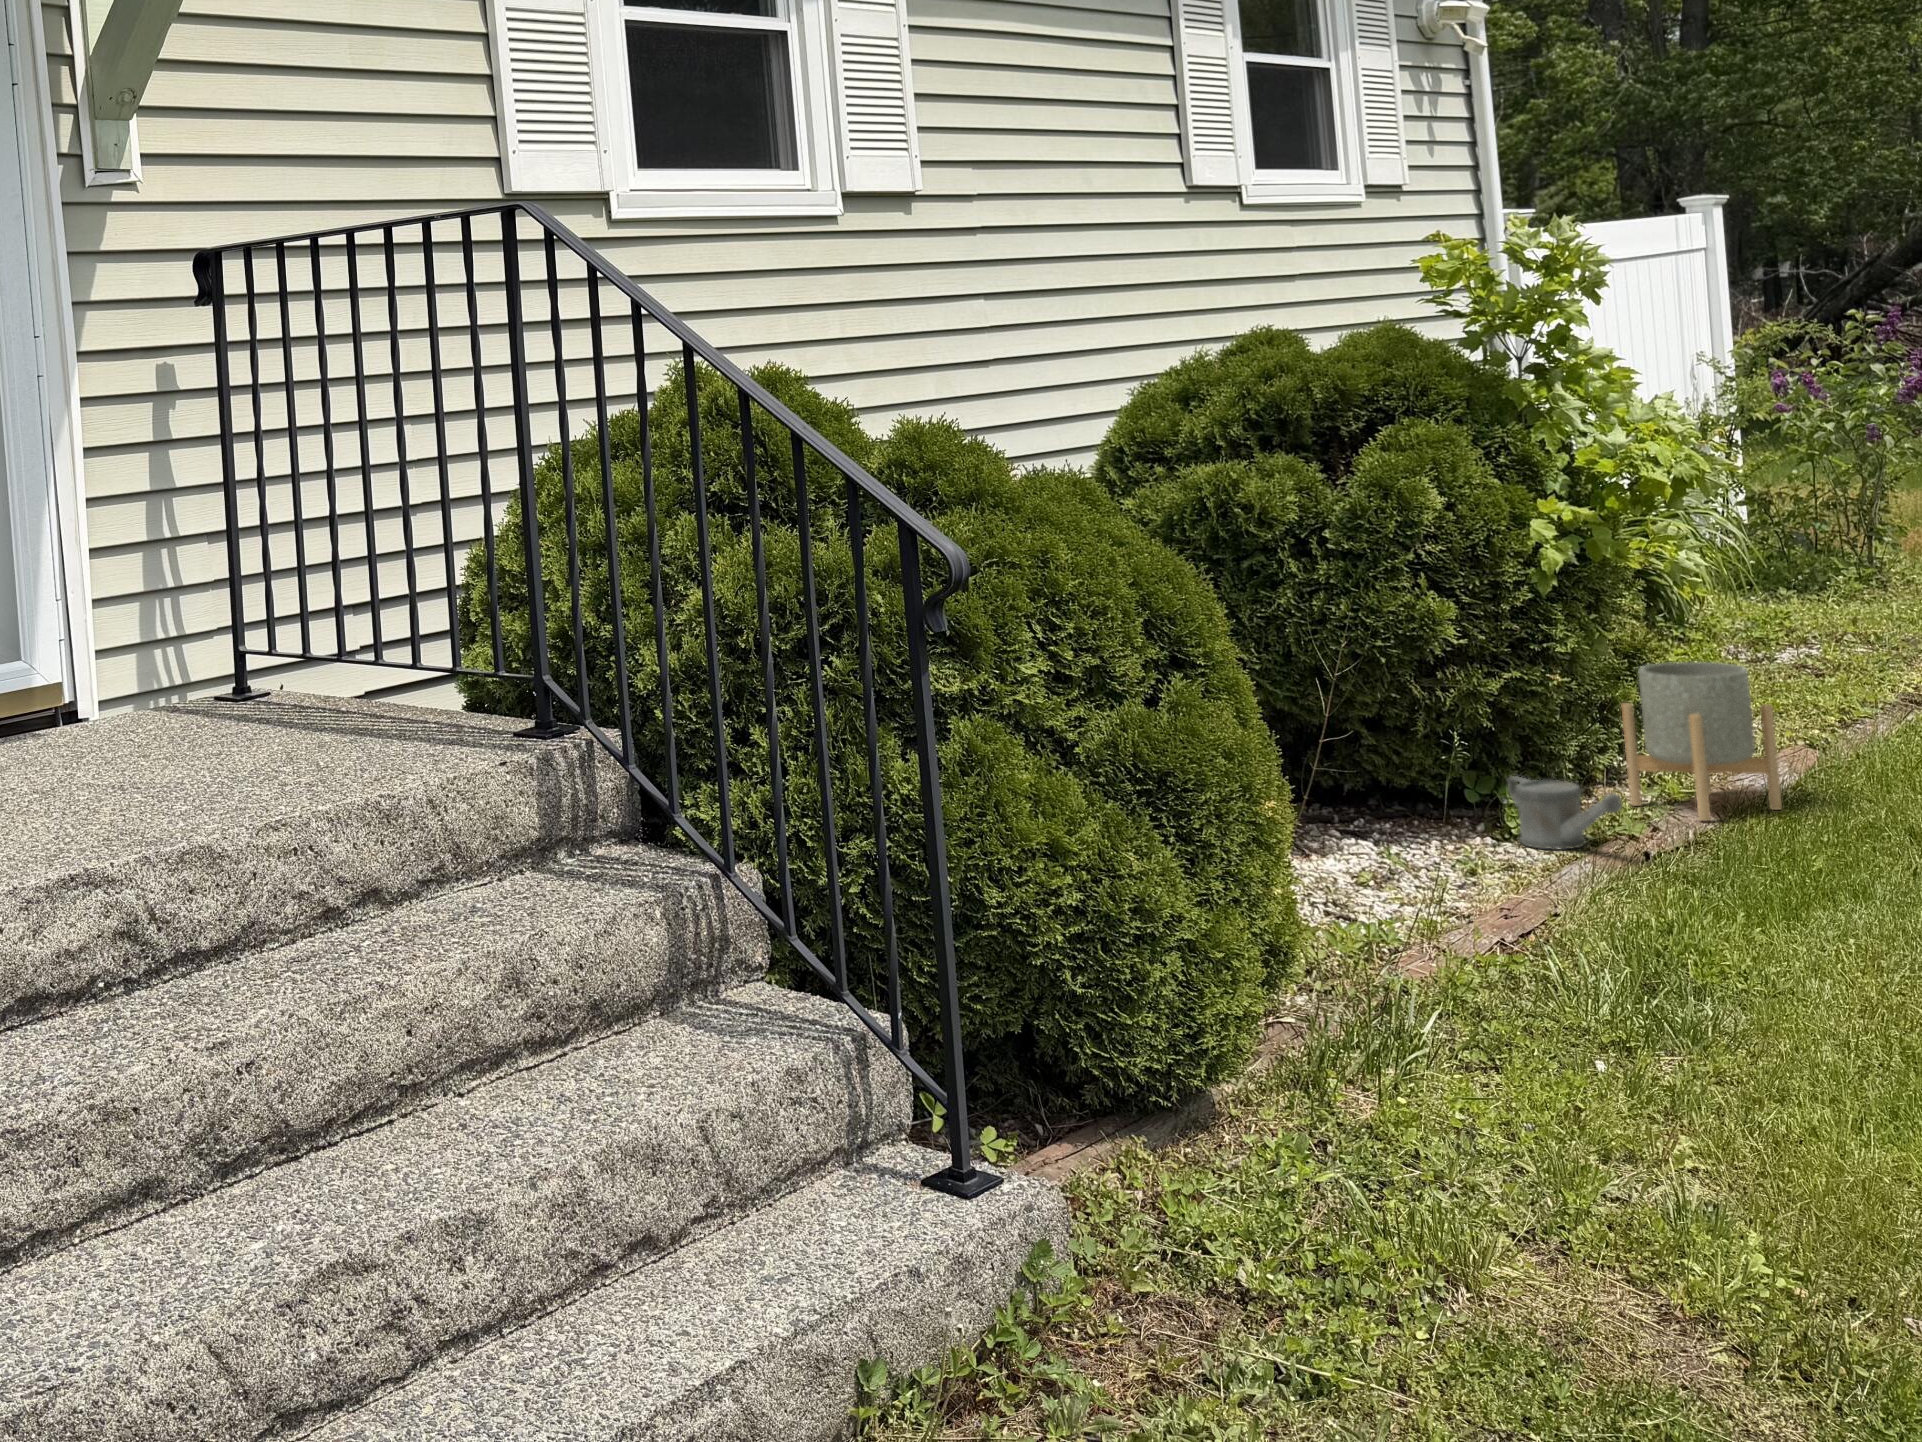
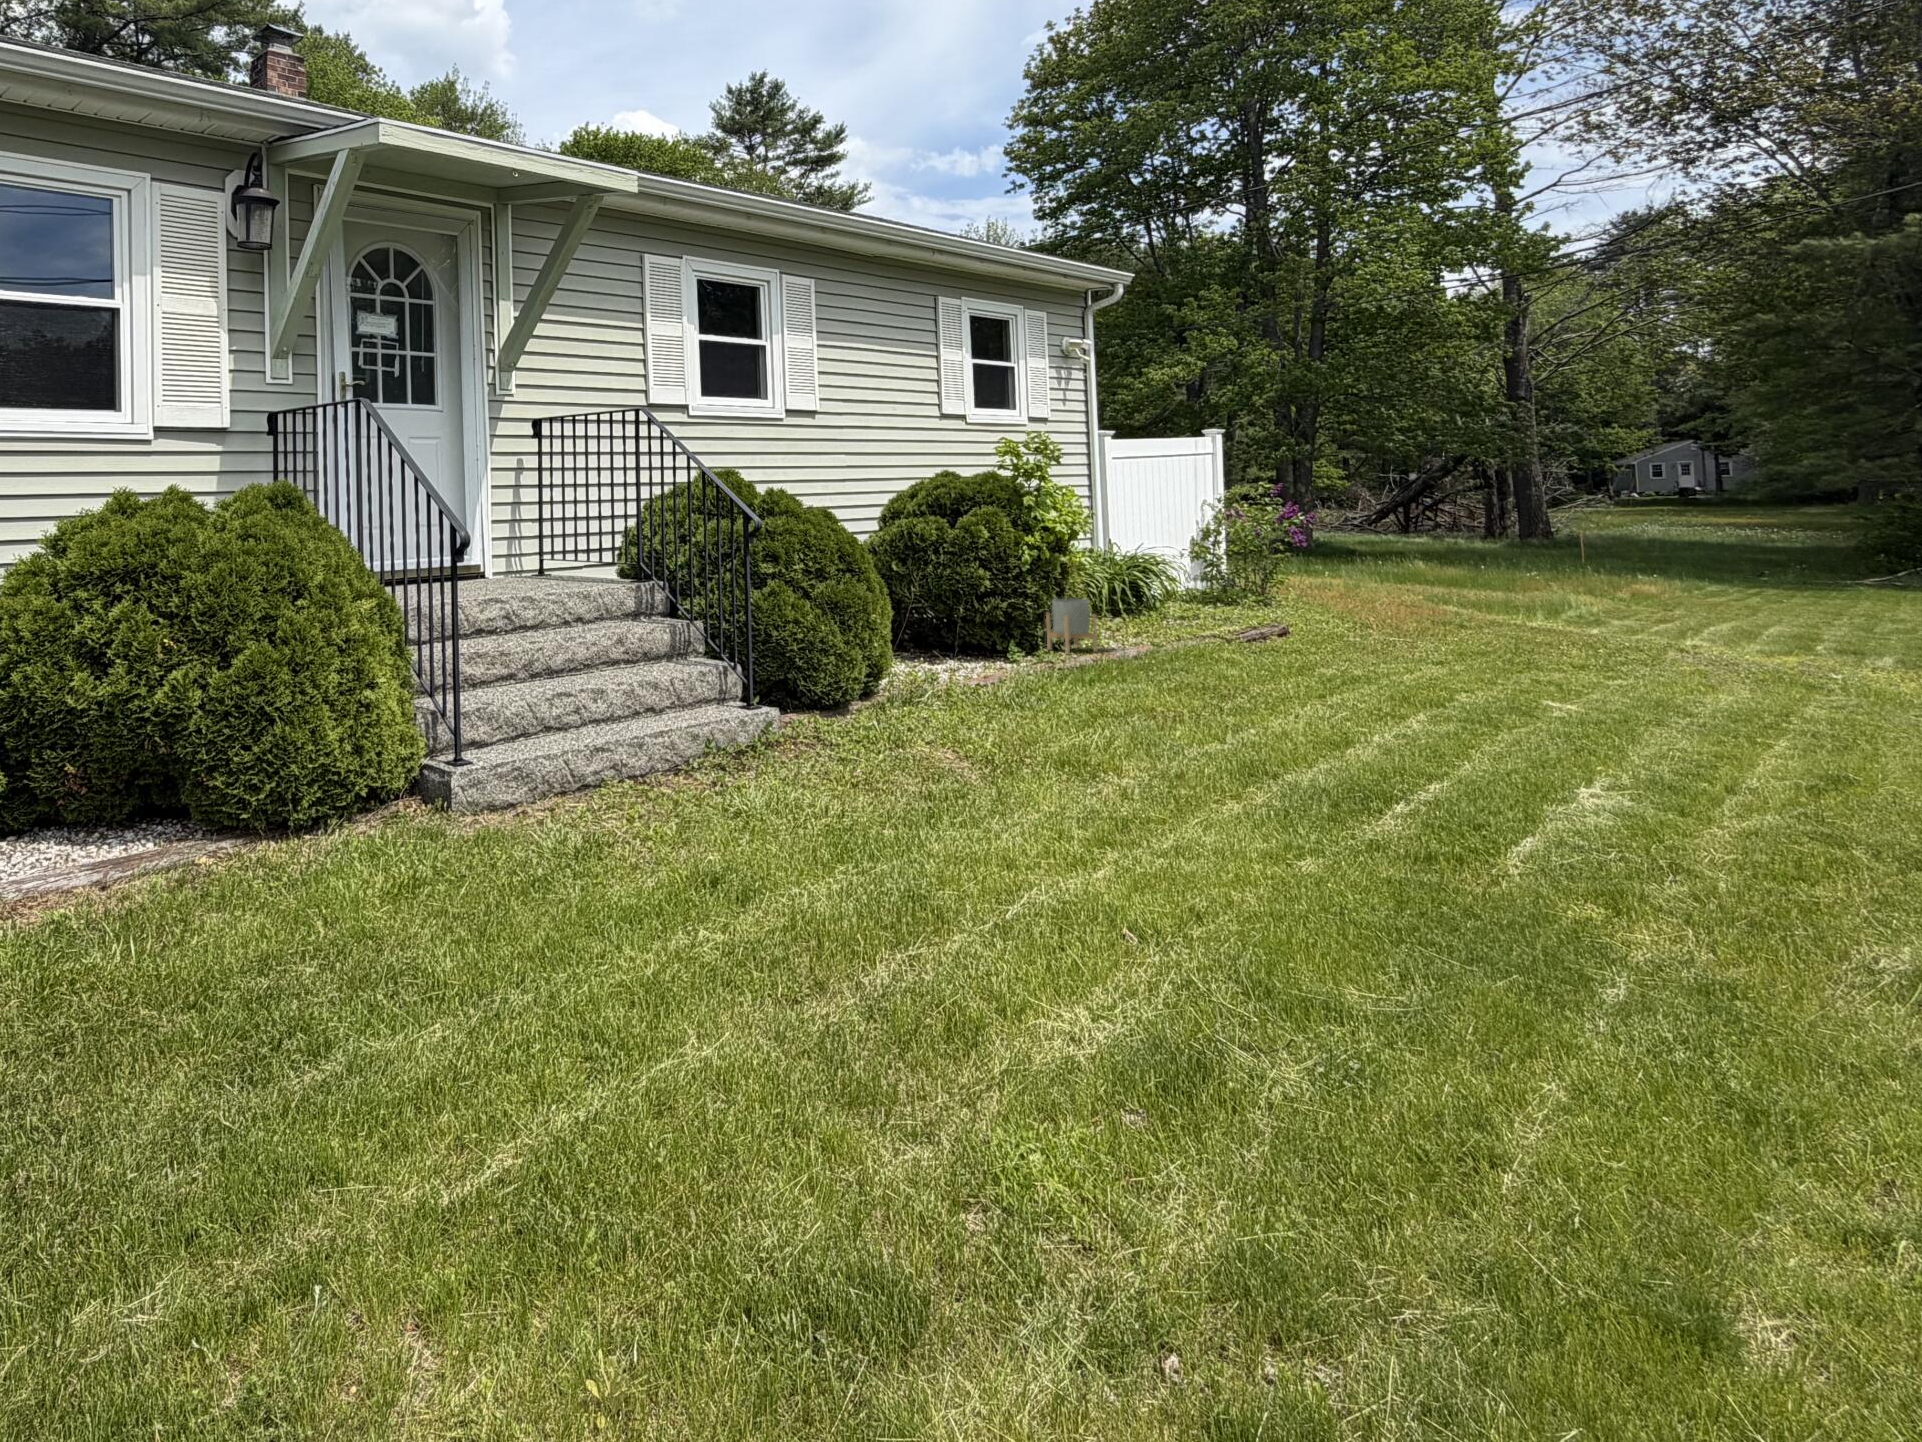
watering can: present [1508,776,1622,850] -> none [998,635,1029,659]

